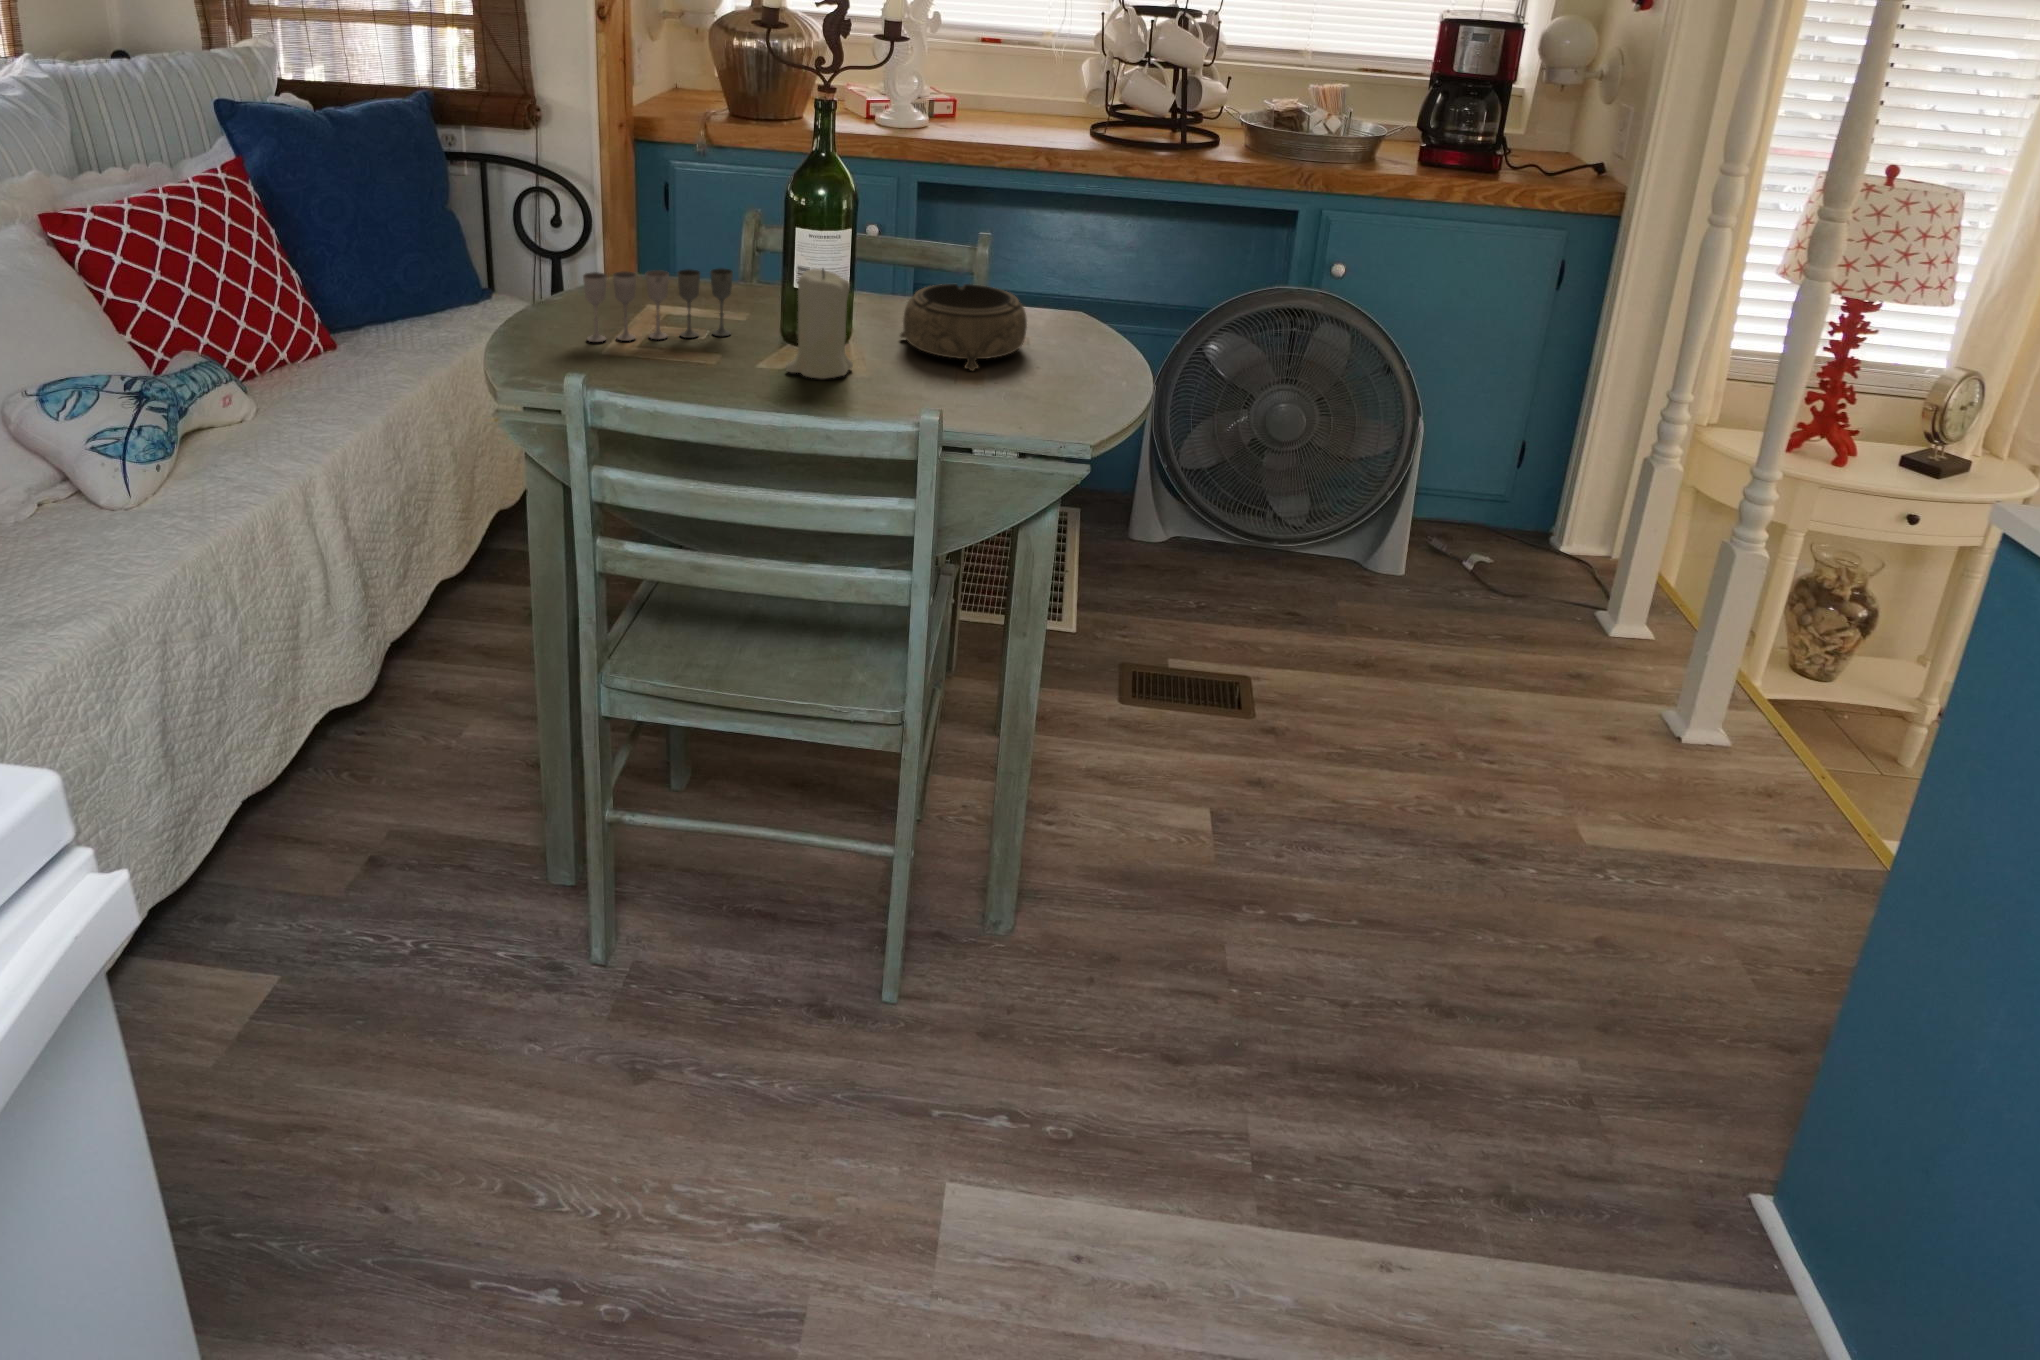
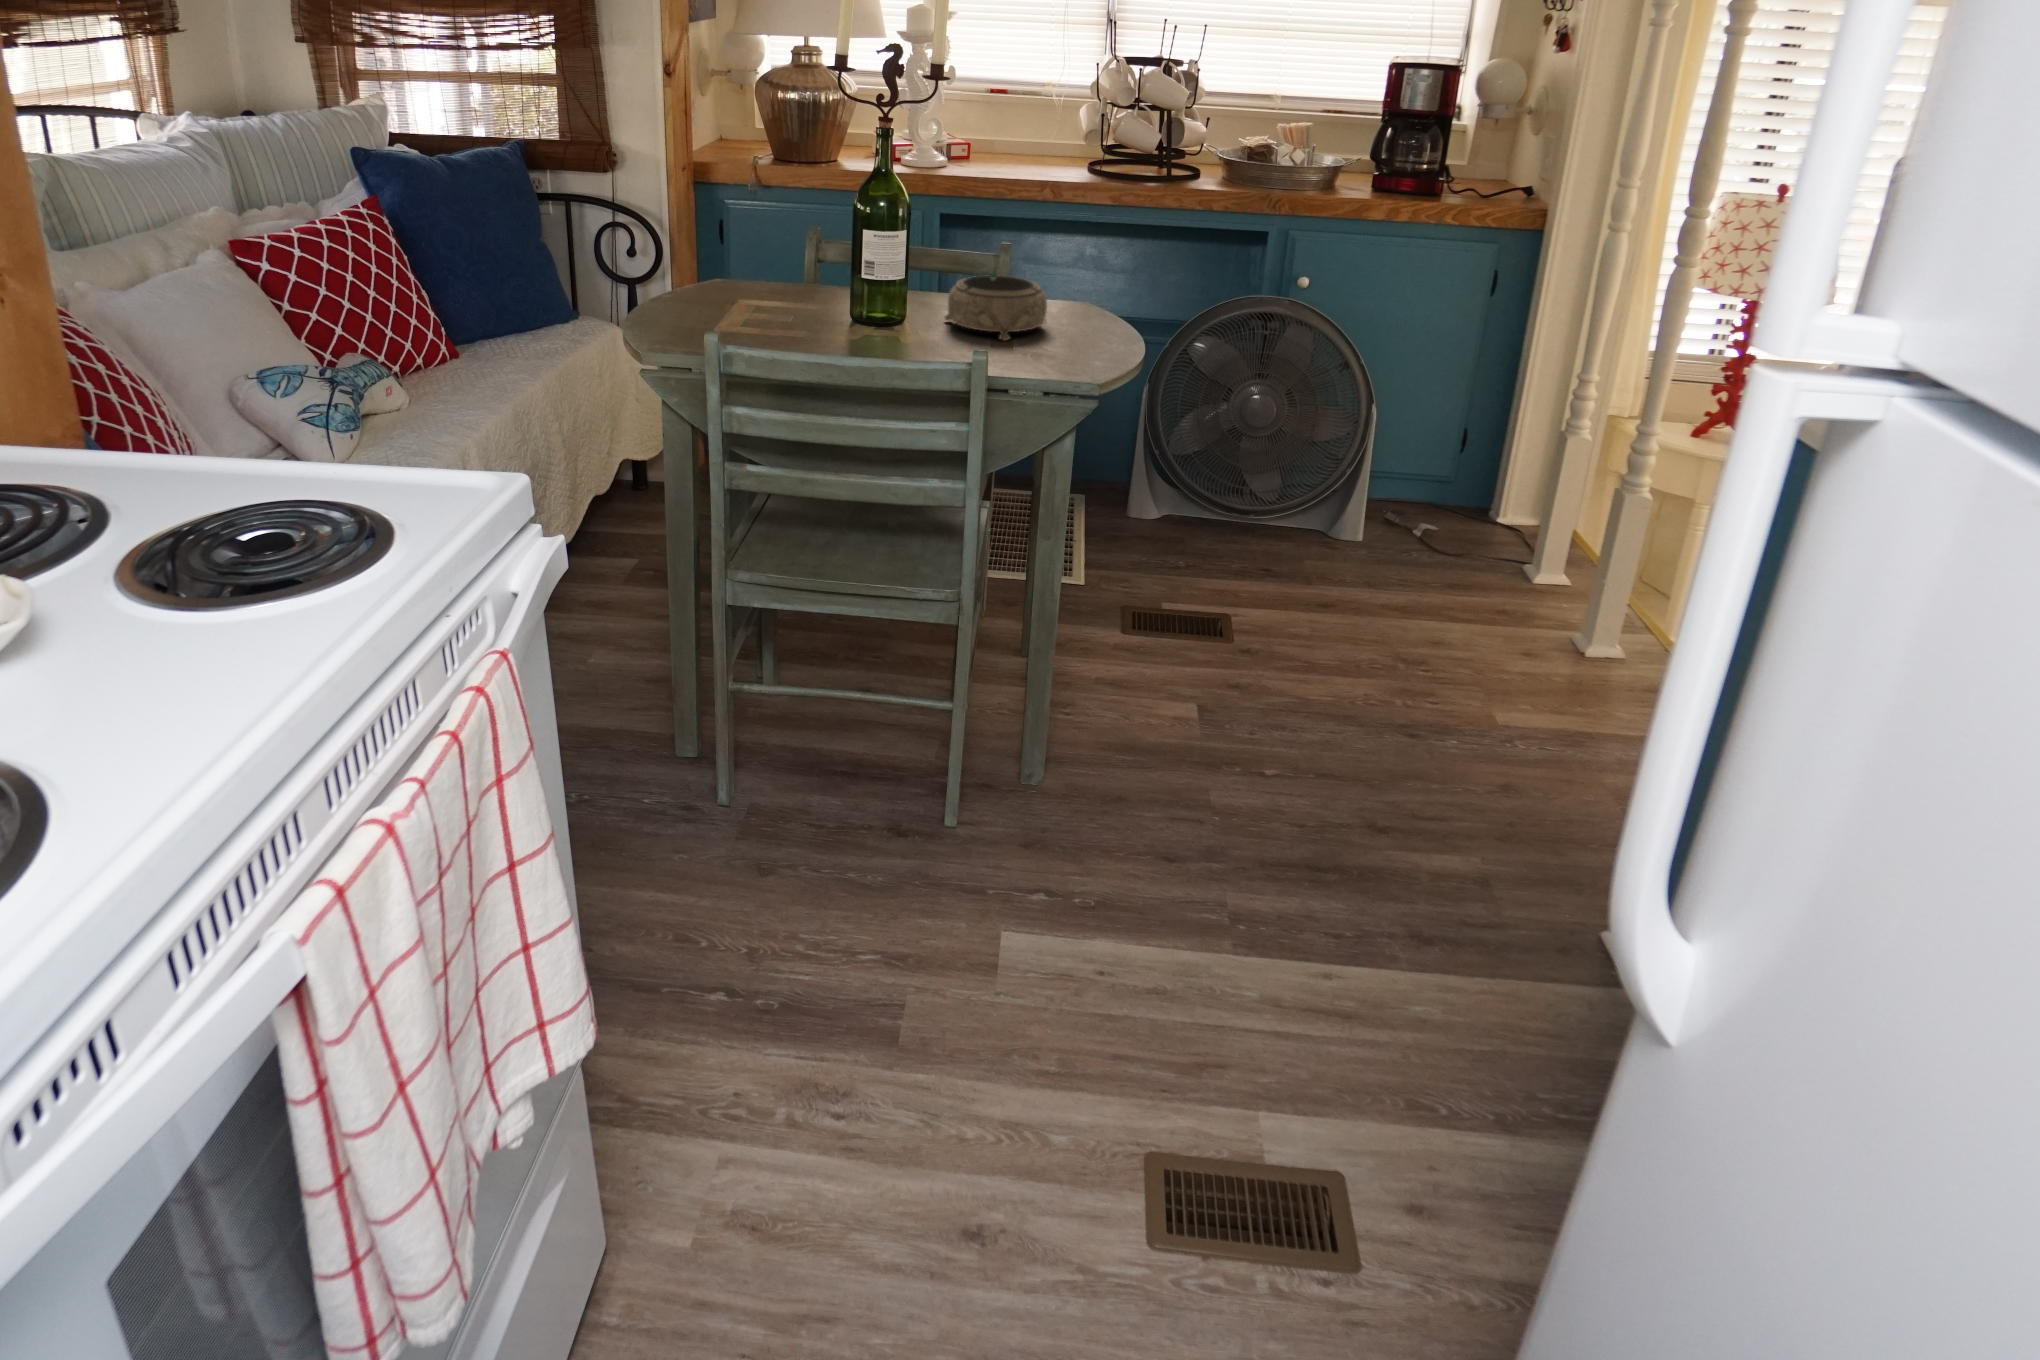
wine glass: present [583,268,733,342] -> none [692,266,810,325]
candle: present [786,269,853,379] -> none [858,258,911,346]

